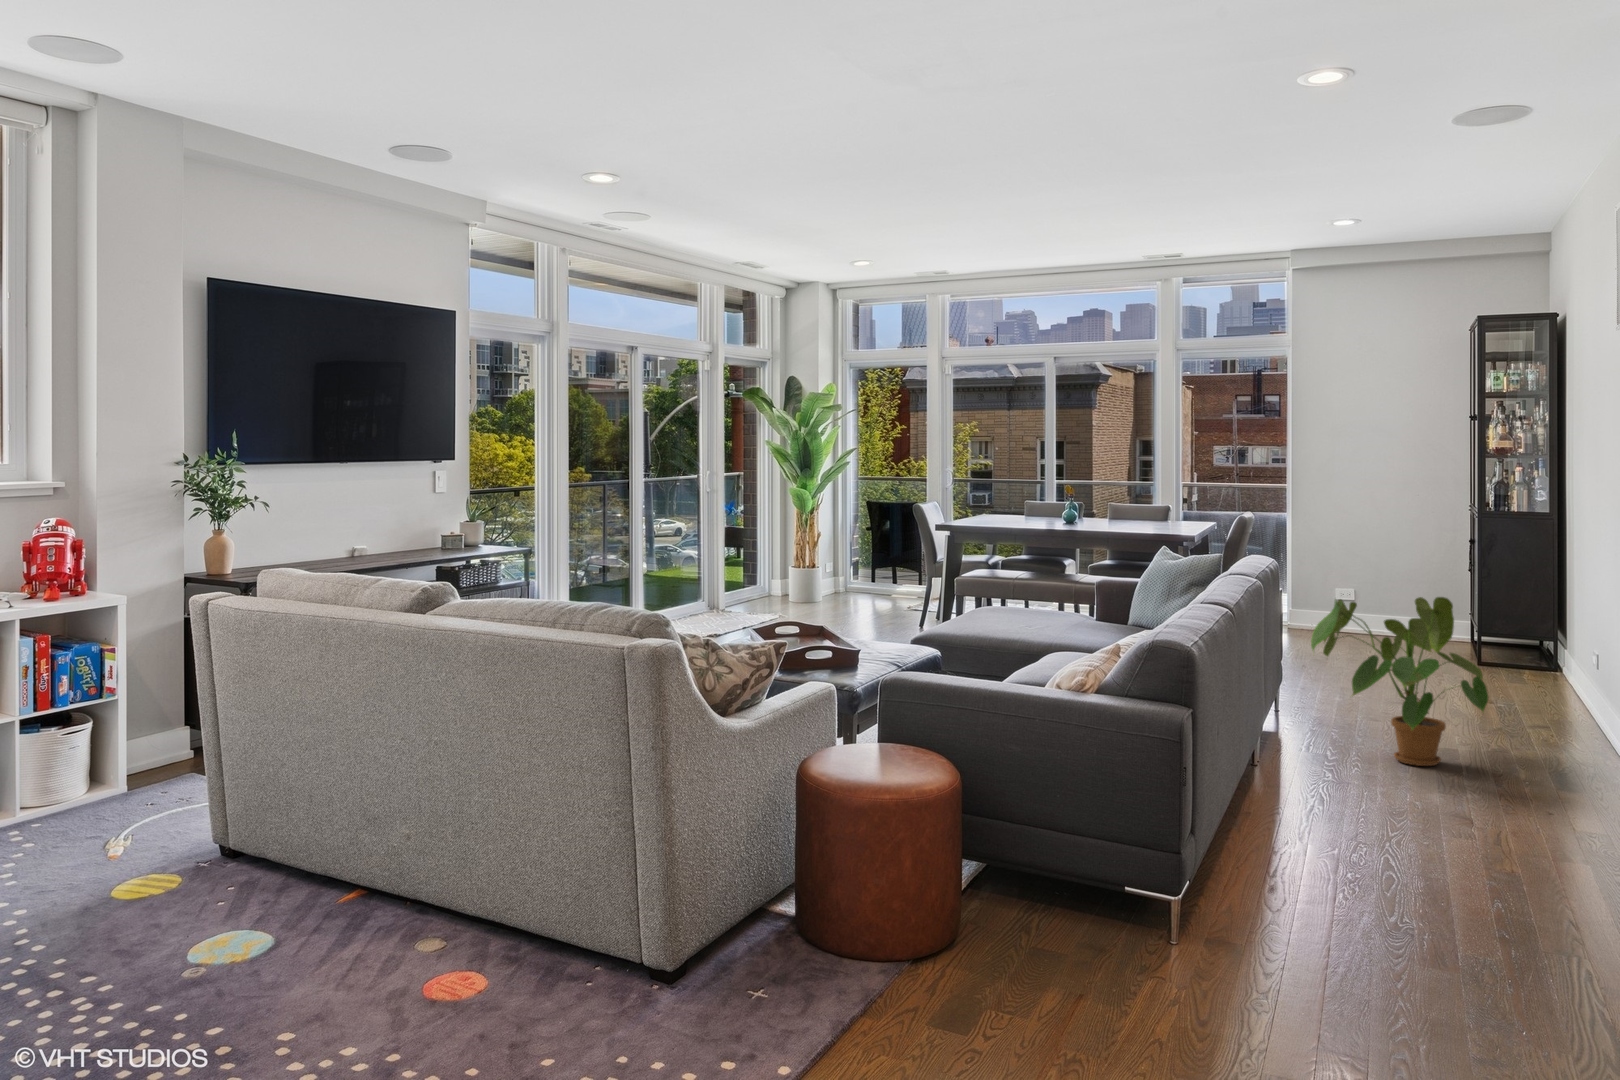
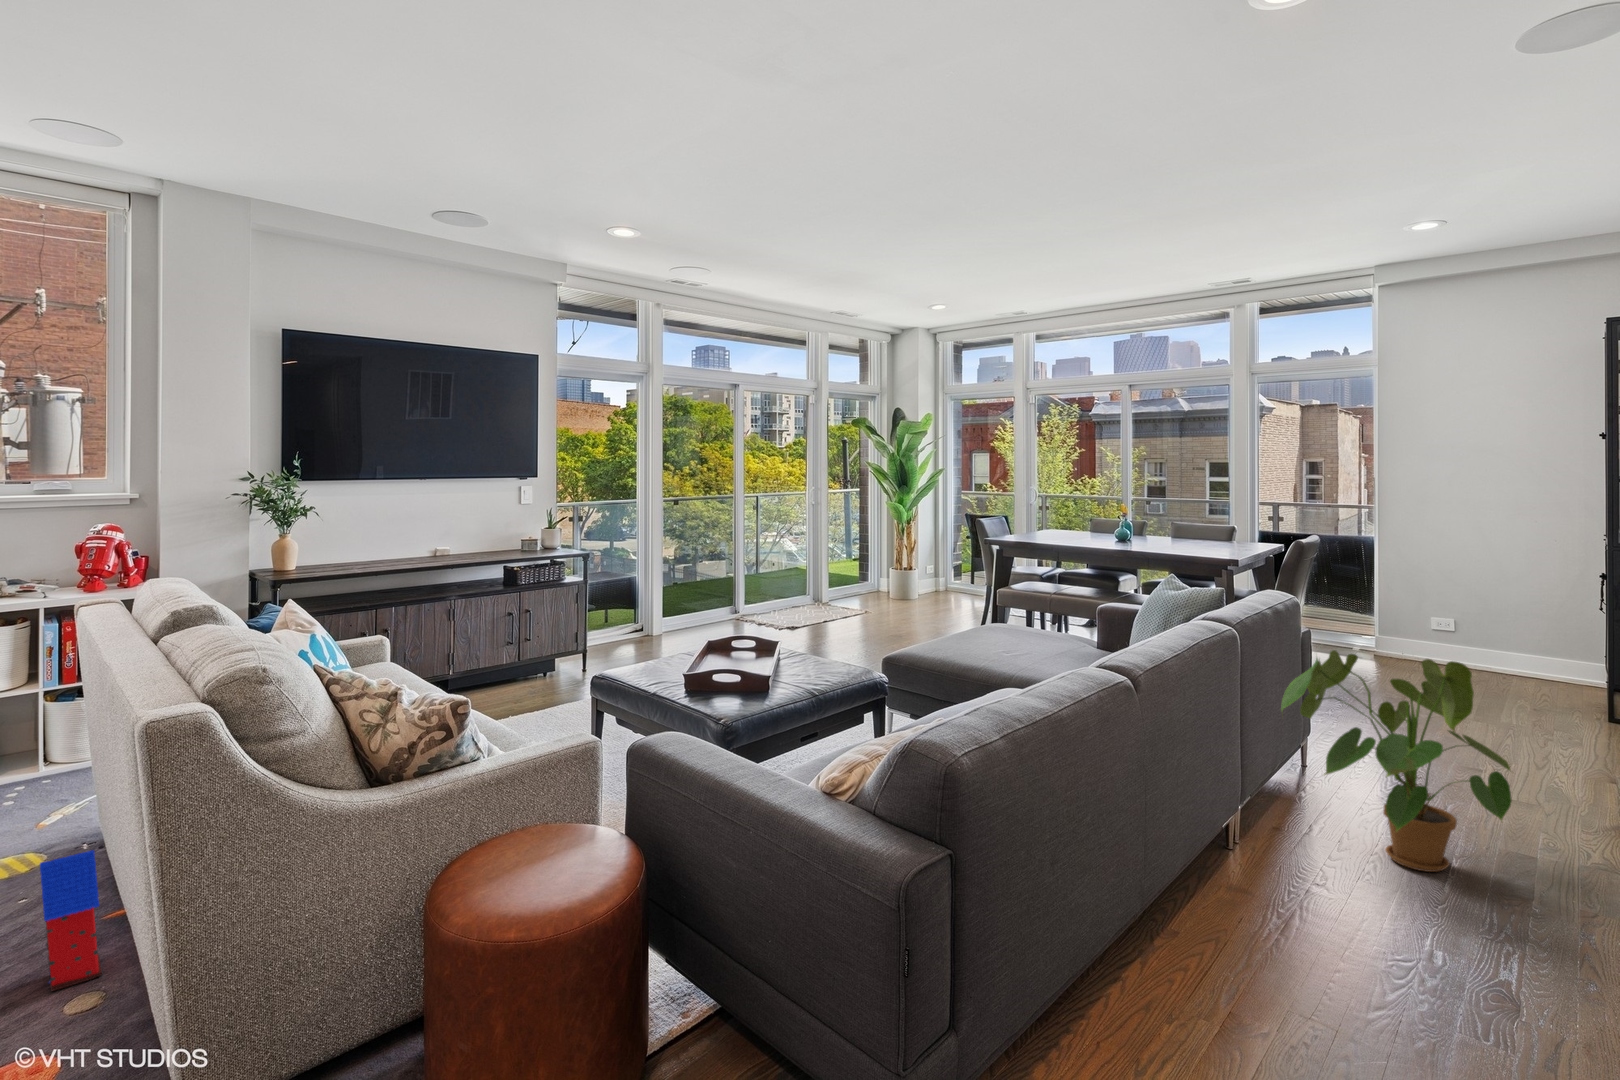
toy house: none [362,811,429,941] -> present [40,850,102,991]

